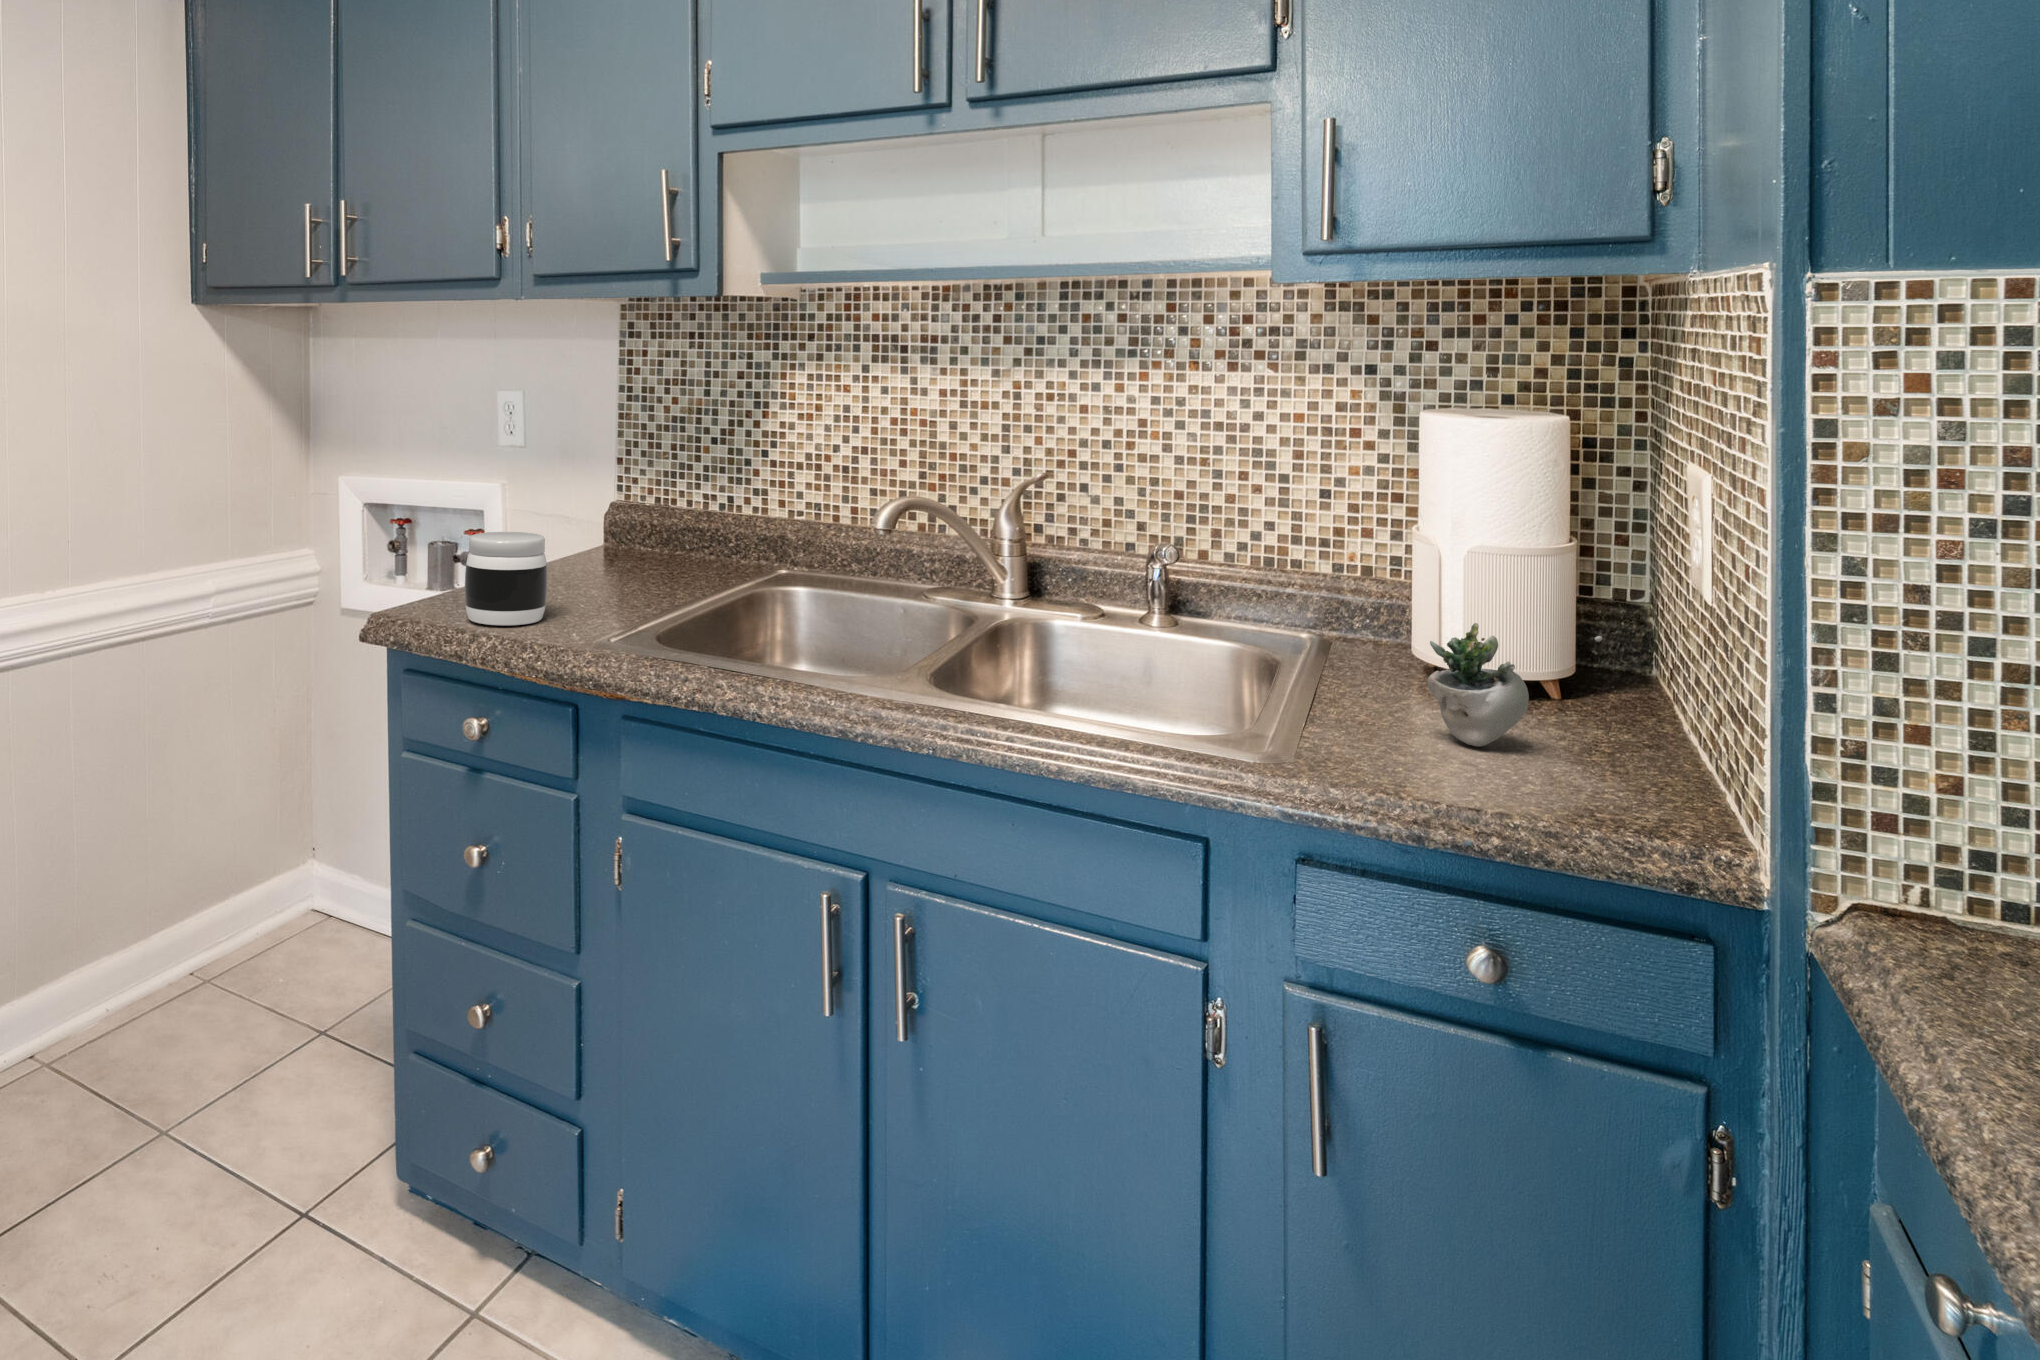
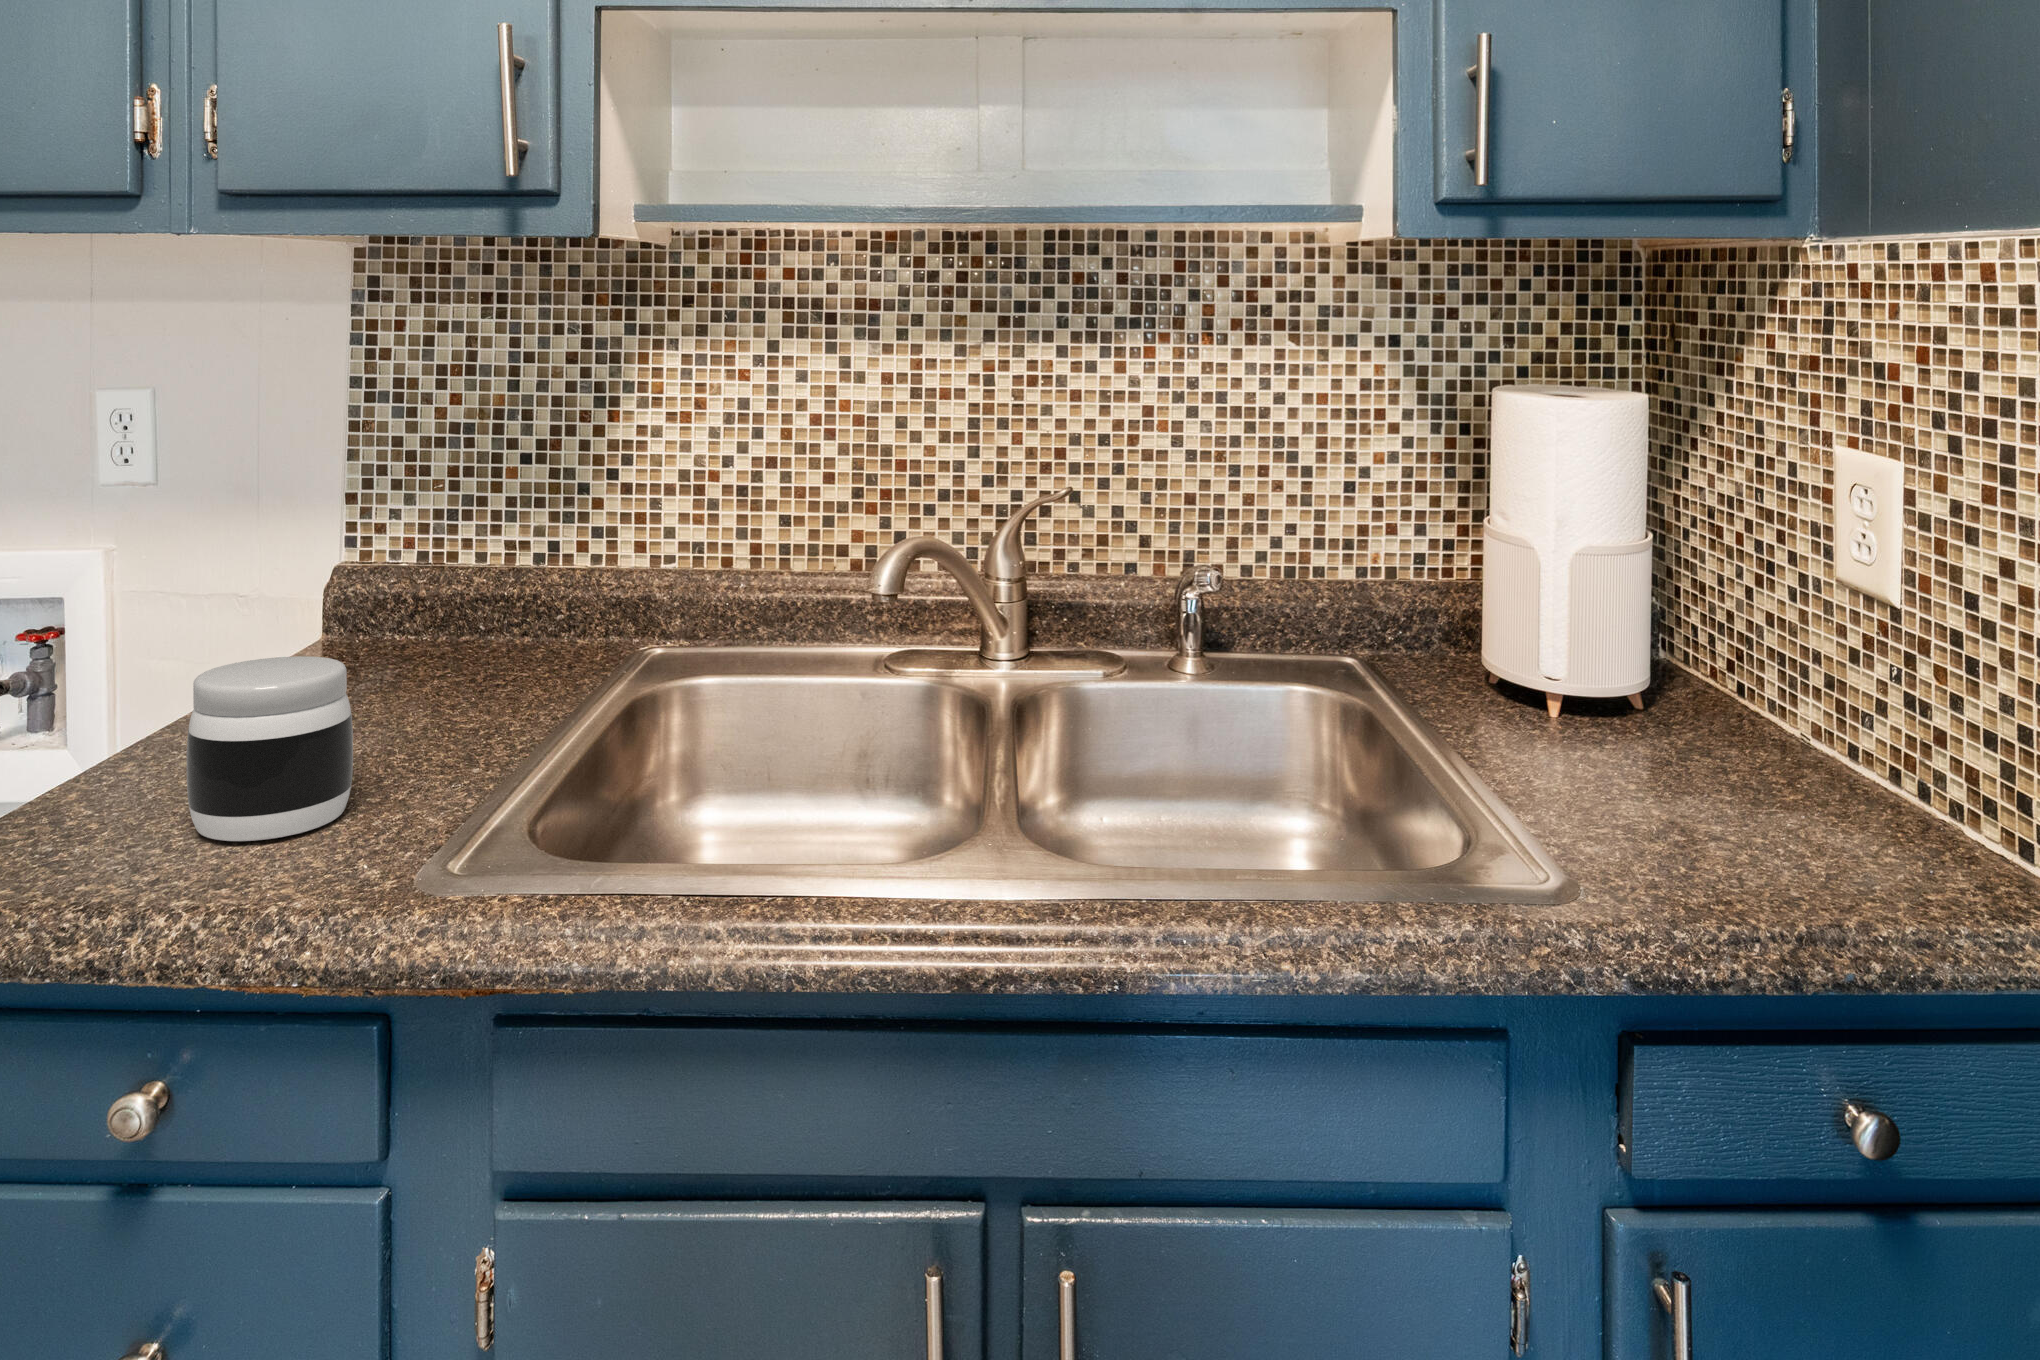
succulent plant: present [1428,623,1602,747] -> none [1630,644,1844,786]

